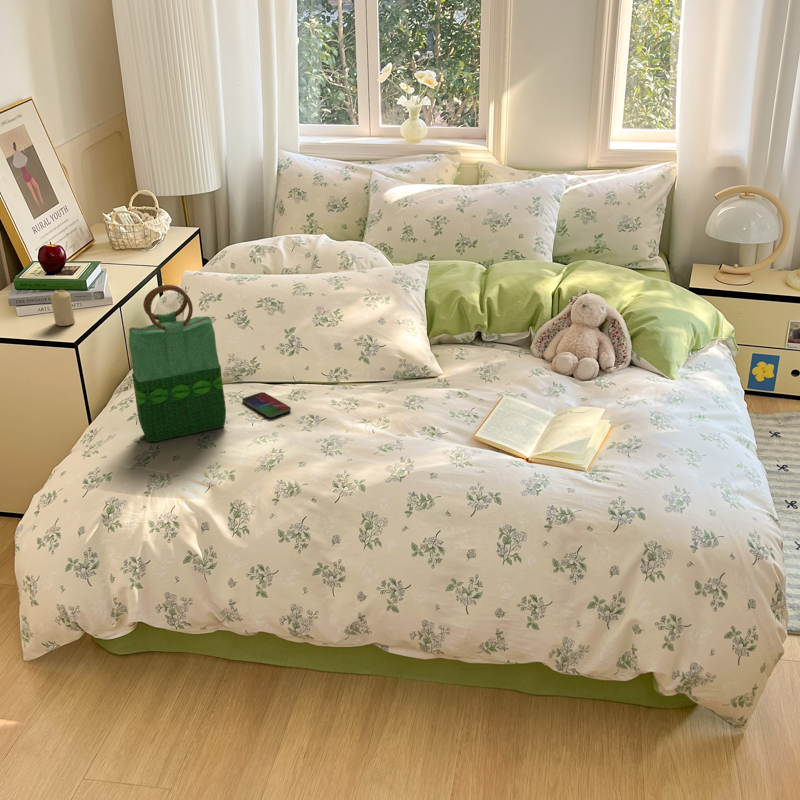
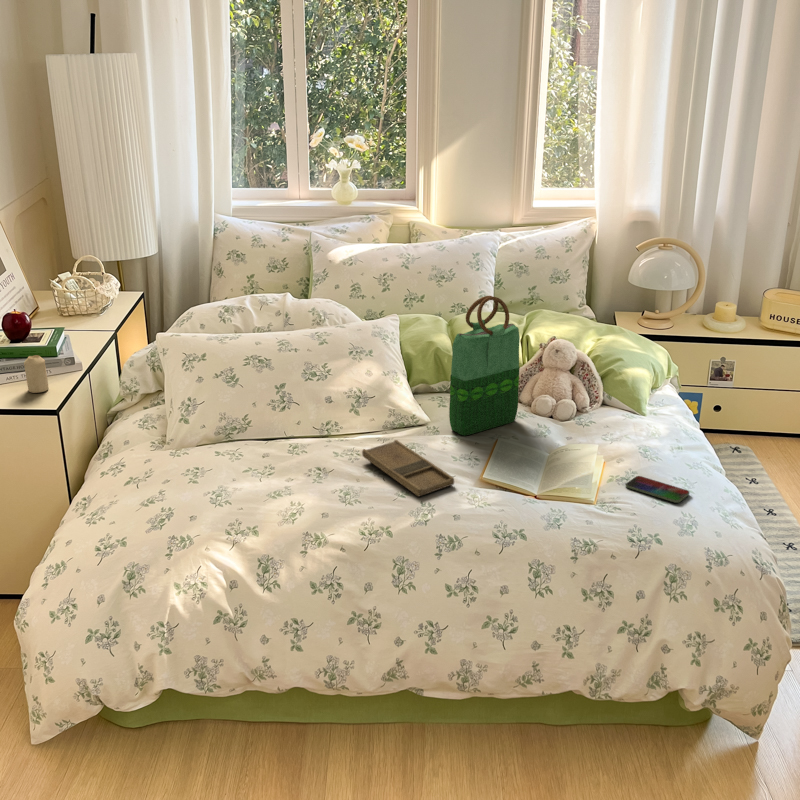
tote bag: present [129,285,226,442] -> present [449,296,520,436]
tray: none [361,390,444,451] -> present [362,440,454,496]
smartphone: present [242,392,291,417] -> present [626,476,689,503]

